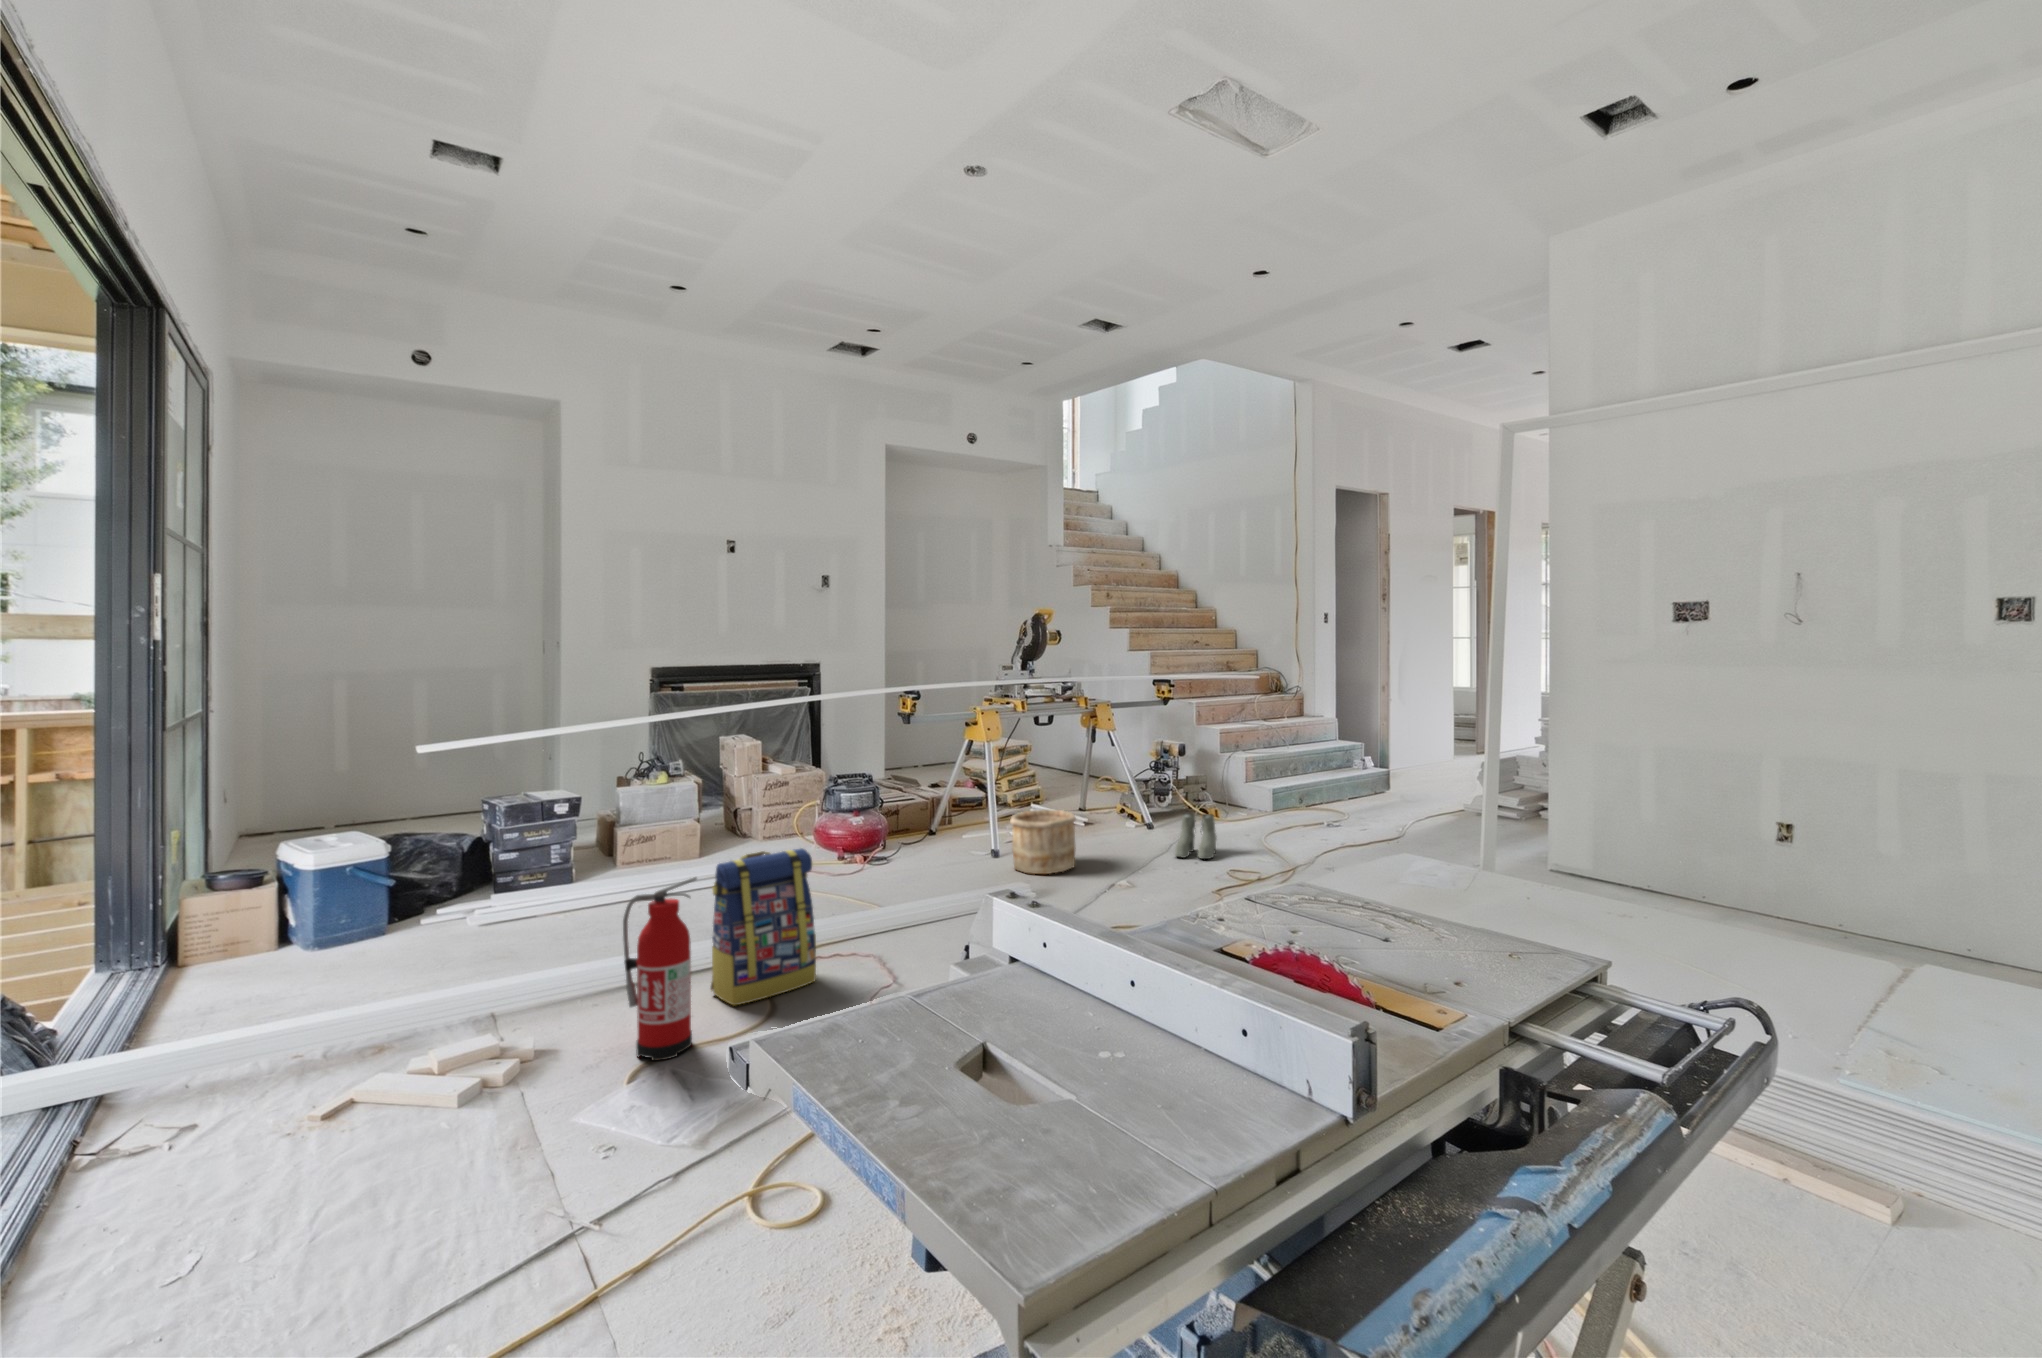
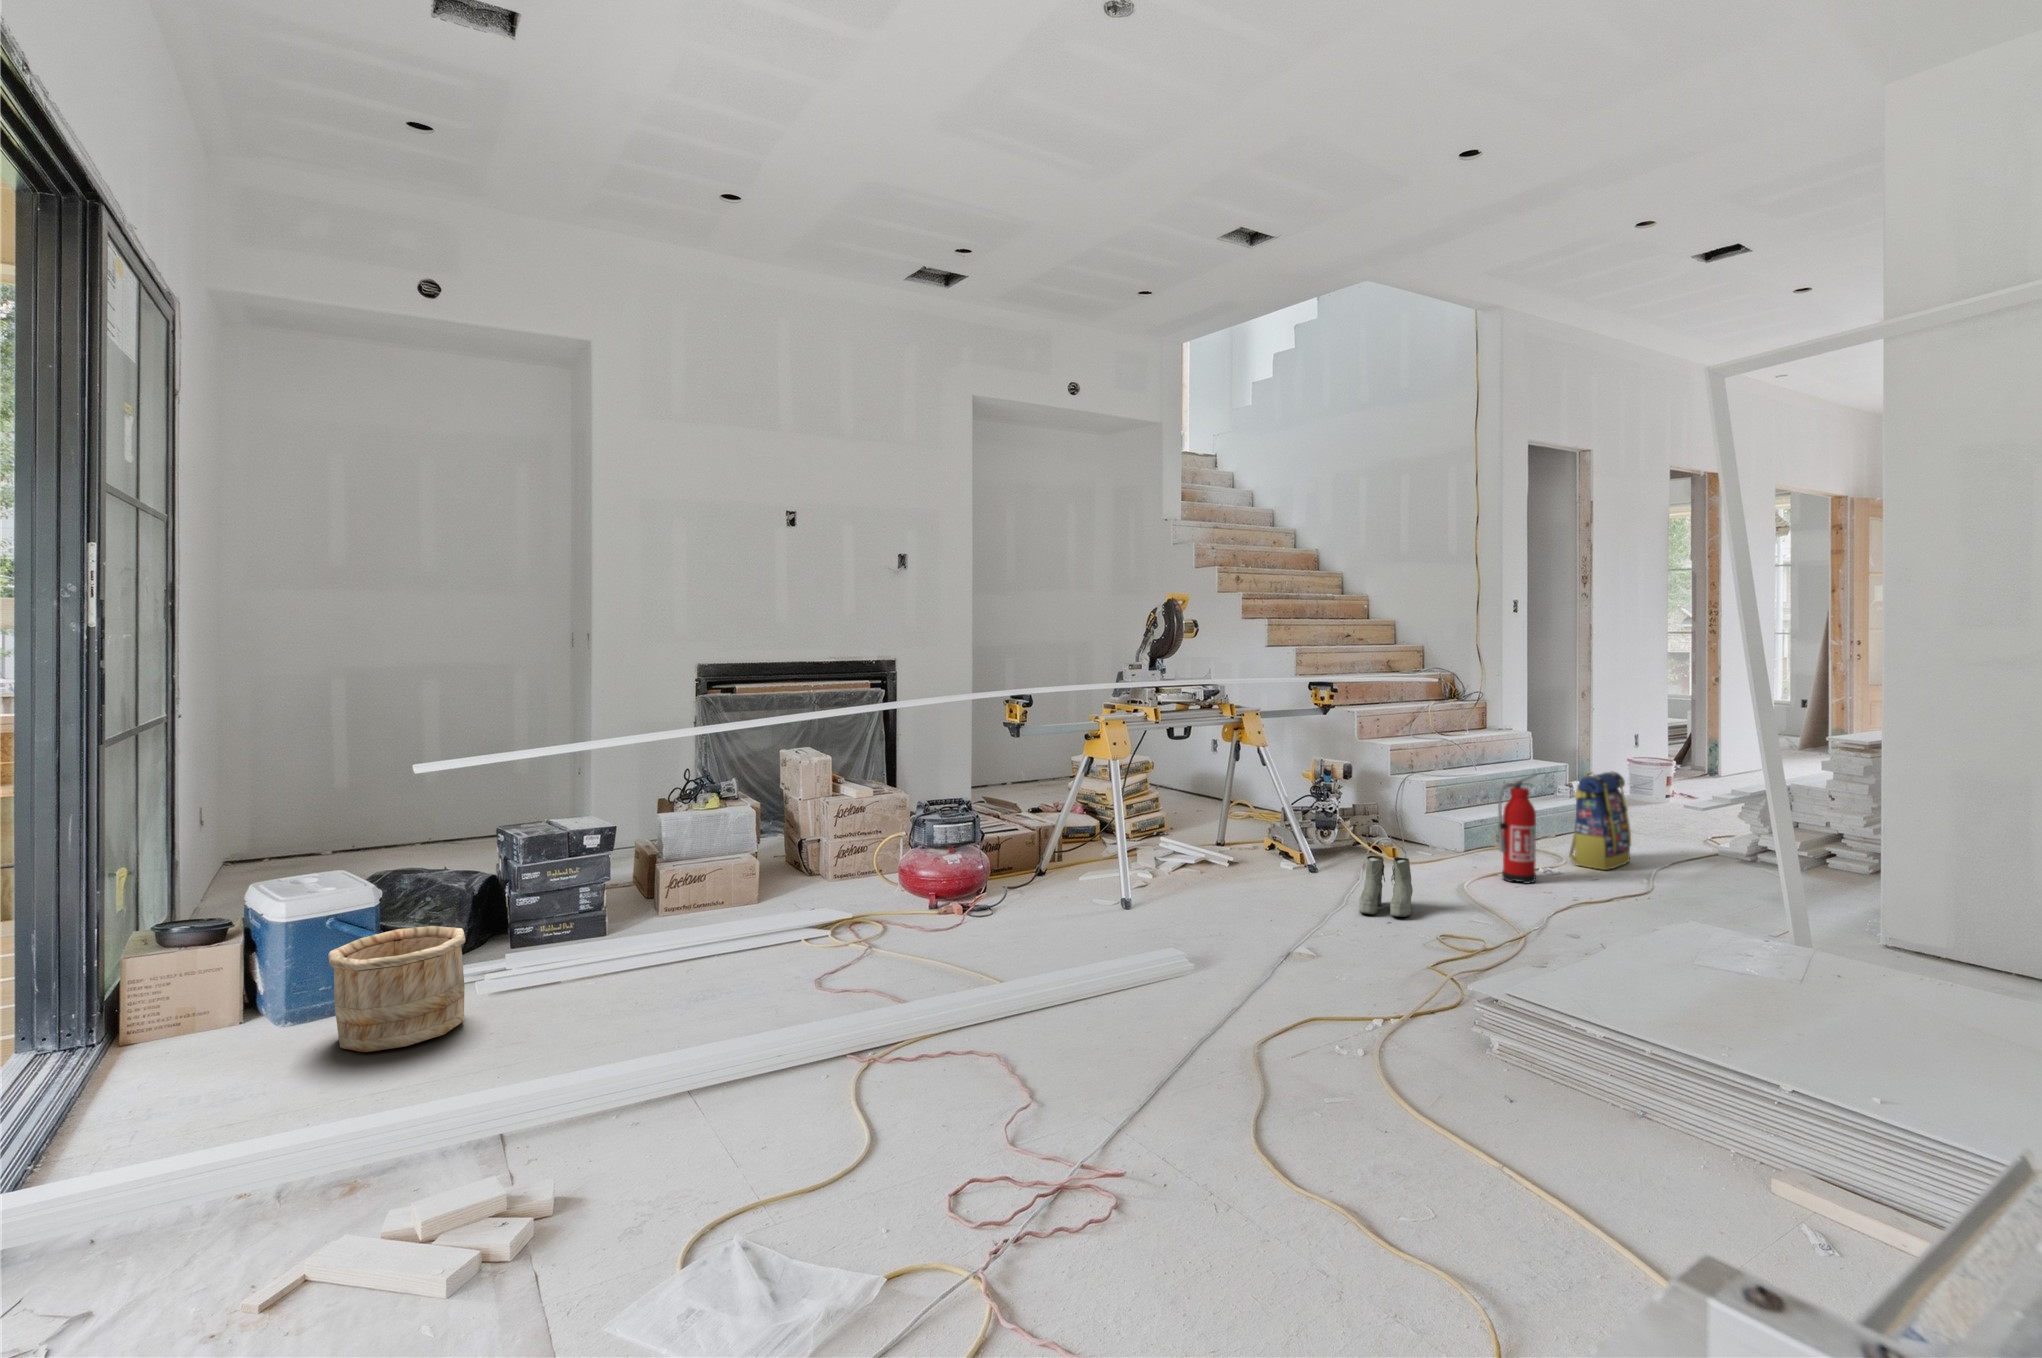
wooden bucket: present [1010,809,1076,874] -> present [328,926,465,1052]
backpack: present [711,848,816,1005] -> present [1569,771,1631,870]
fire extinguisher: present [623,877,697,1061] -> present [1498,774,1537,884]

